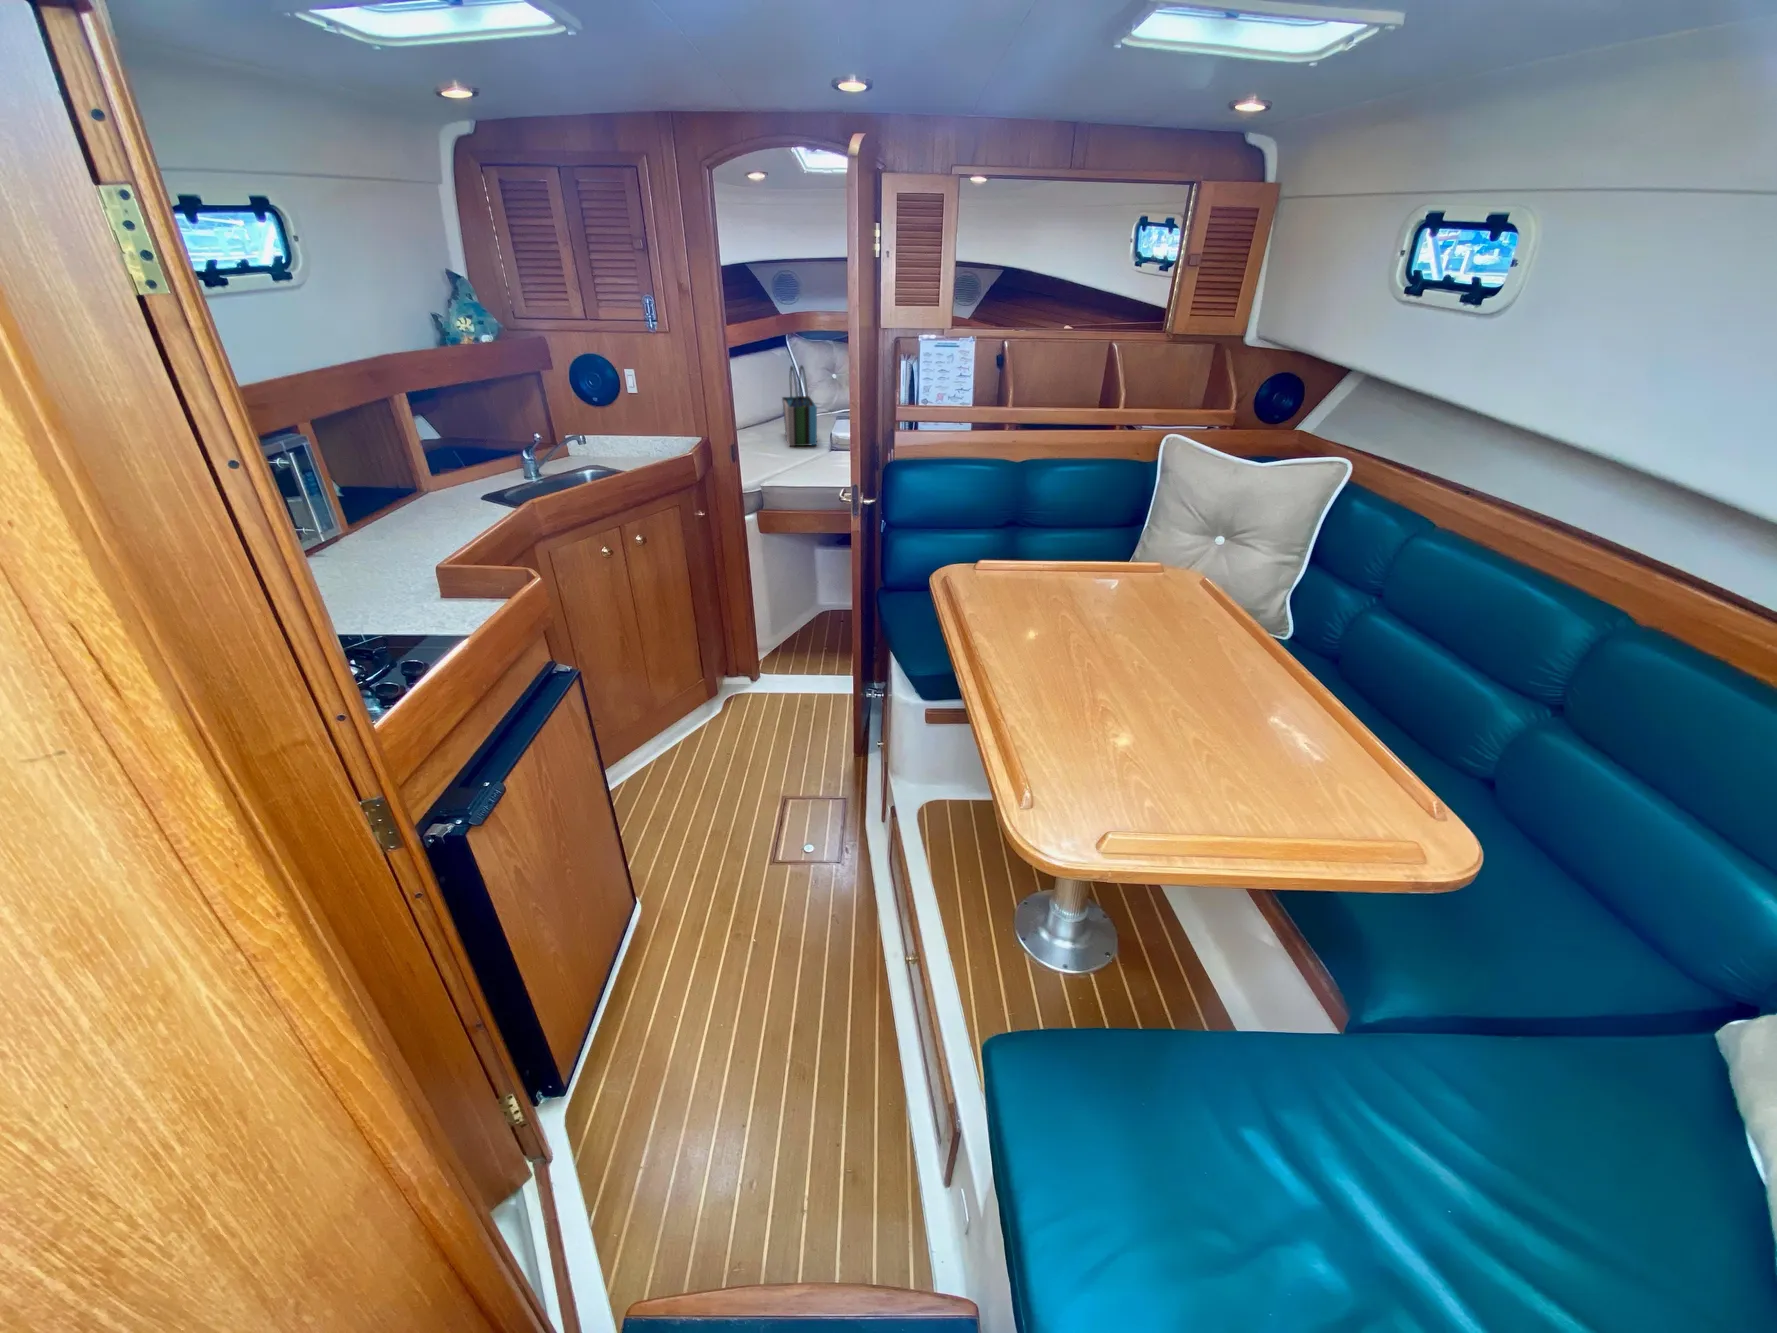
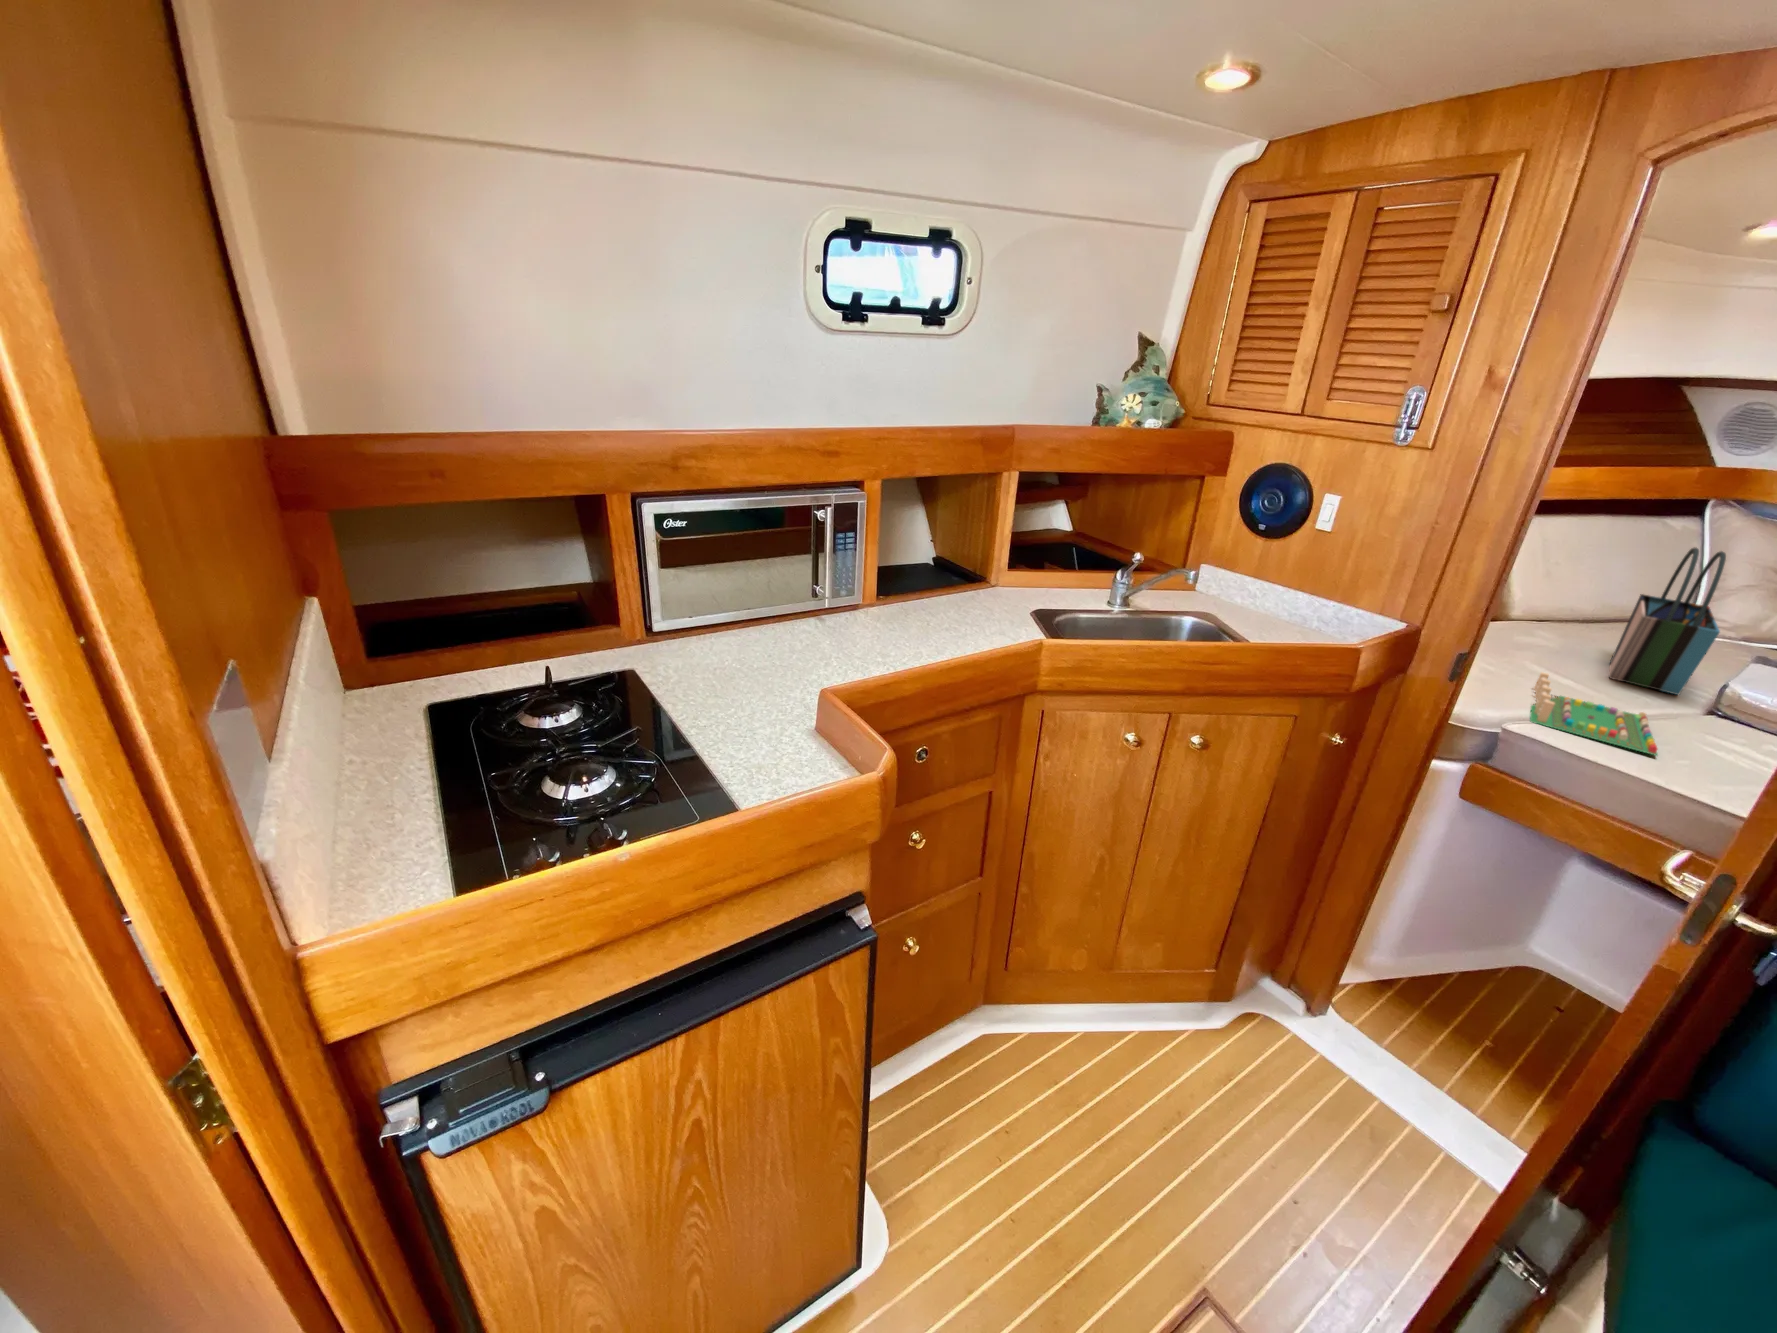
board game: none [763,450,820,476] -> present [1530,673,1657,756]

